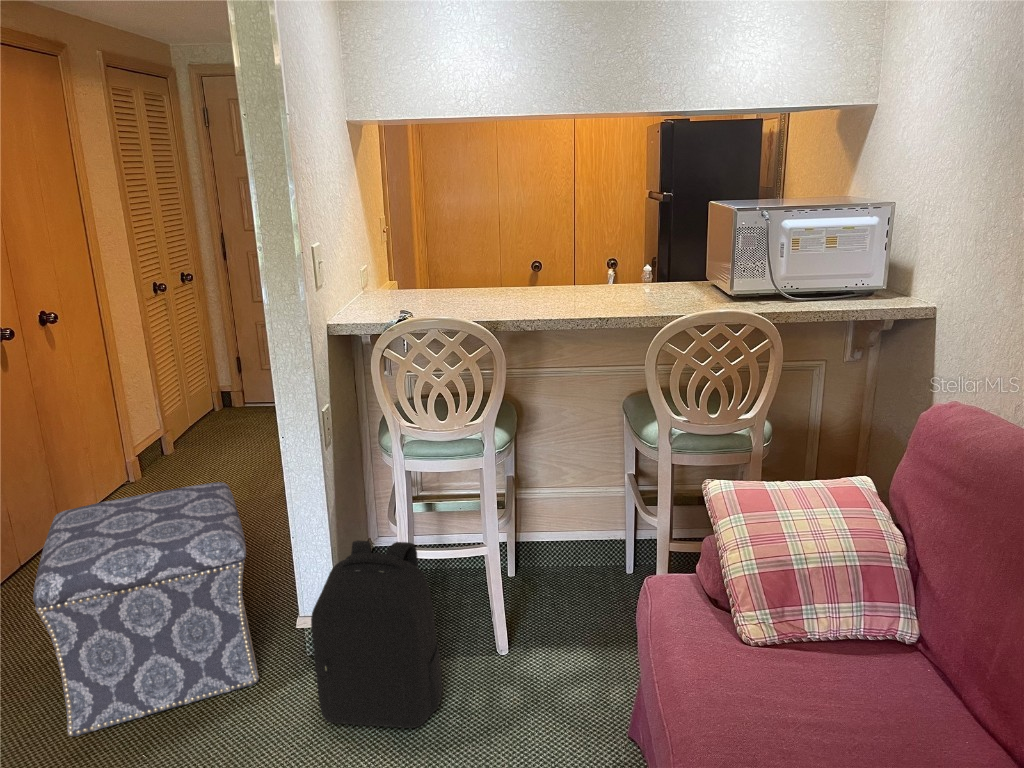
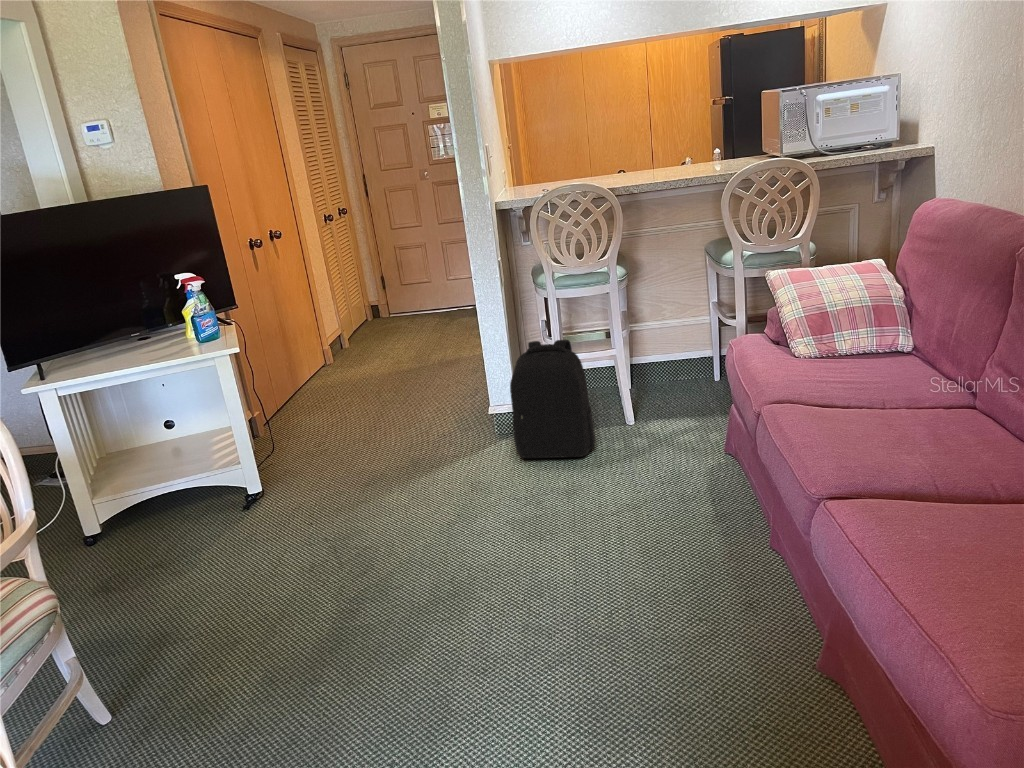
ottoman: present [33,482,259,736] -> none [323,326,469,477]

